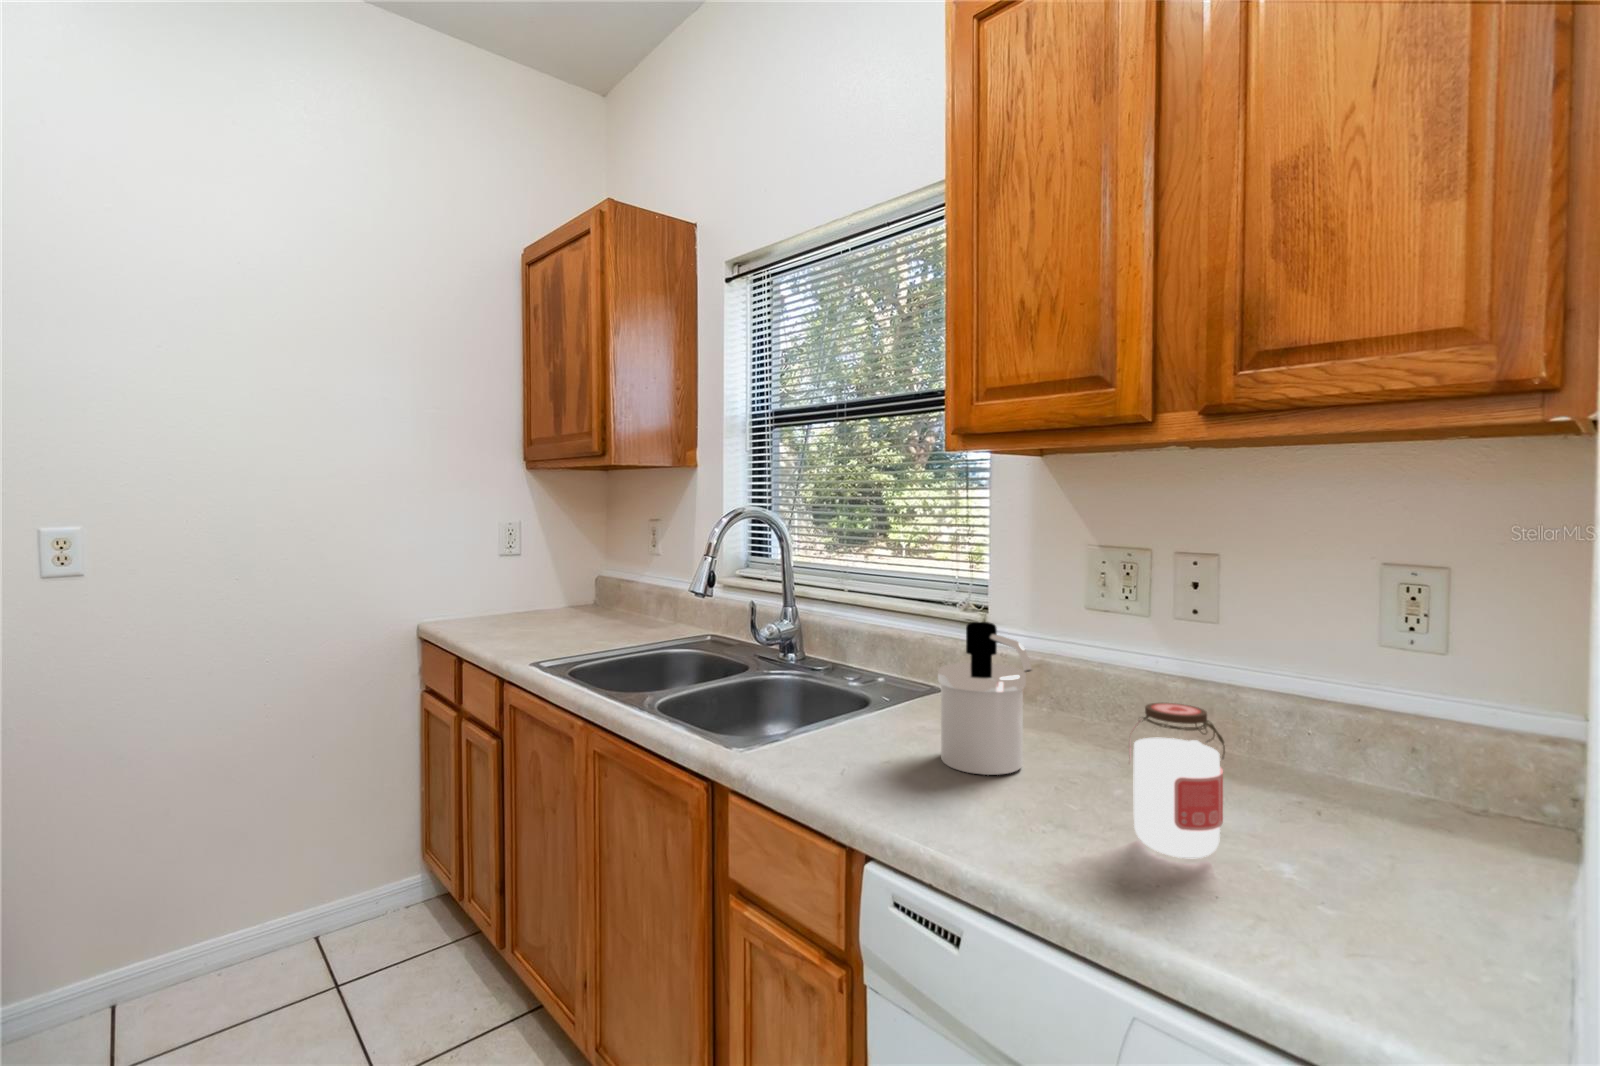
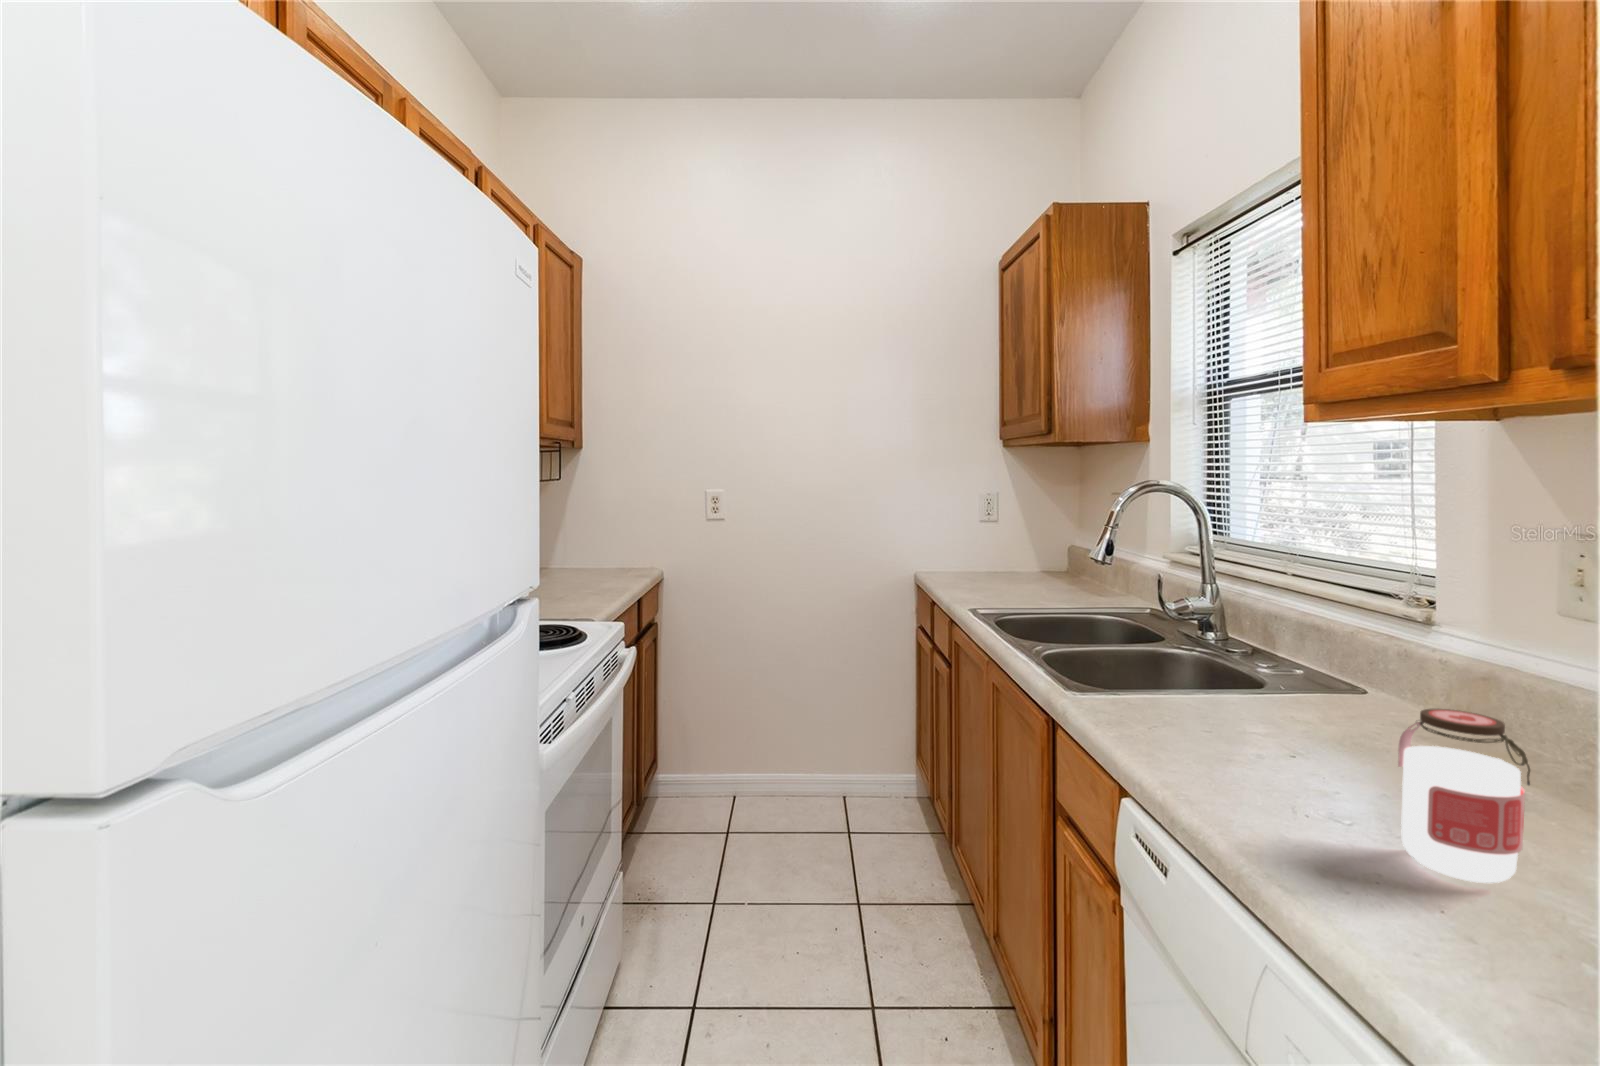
soap dispenser: present [938,622,1032,775] -> none [1260,608,1371,767]

